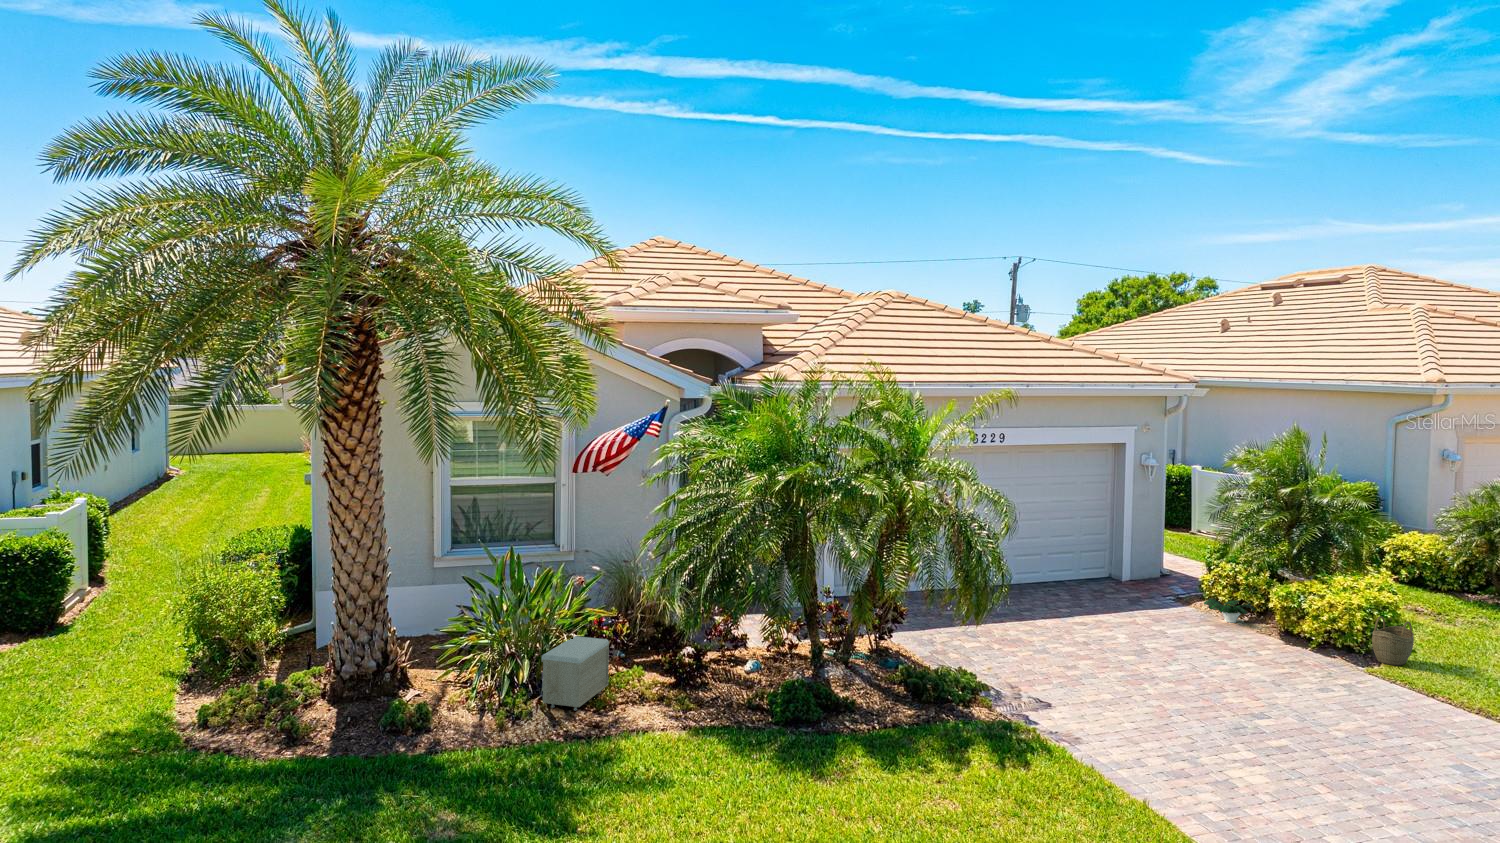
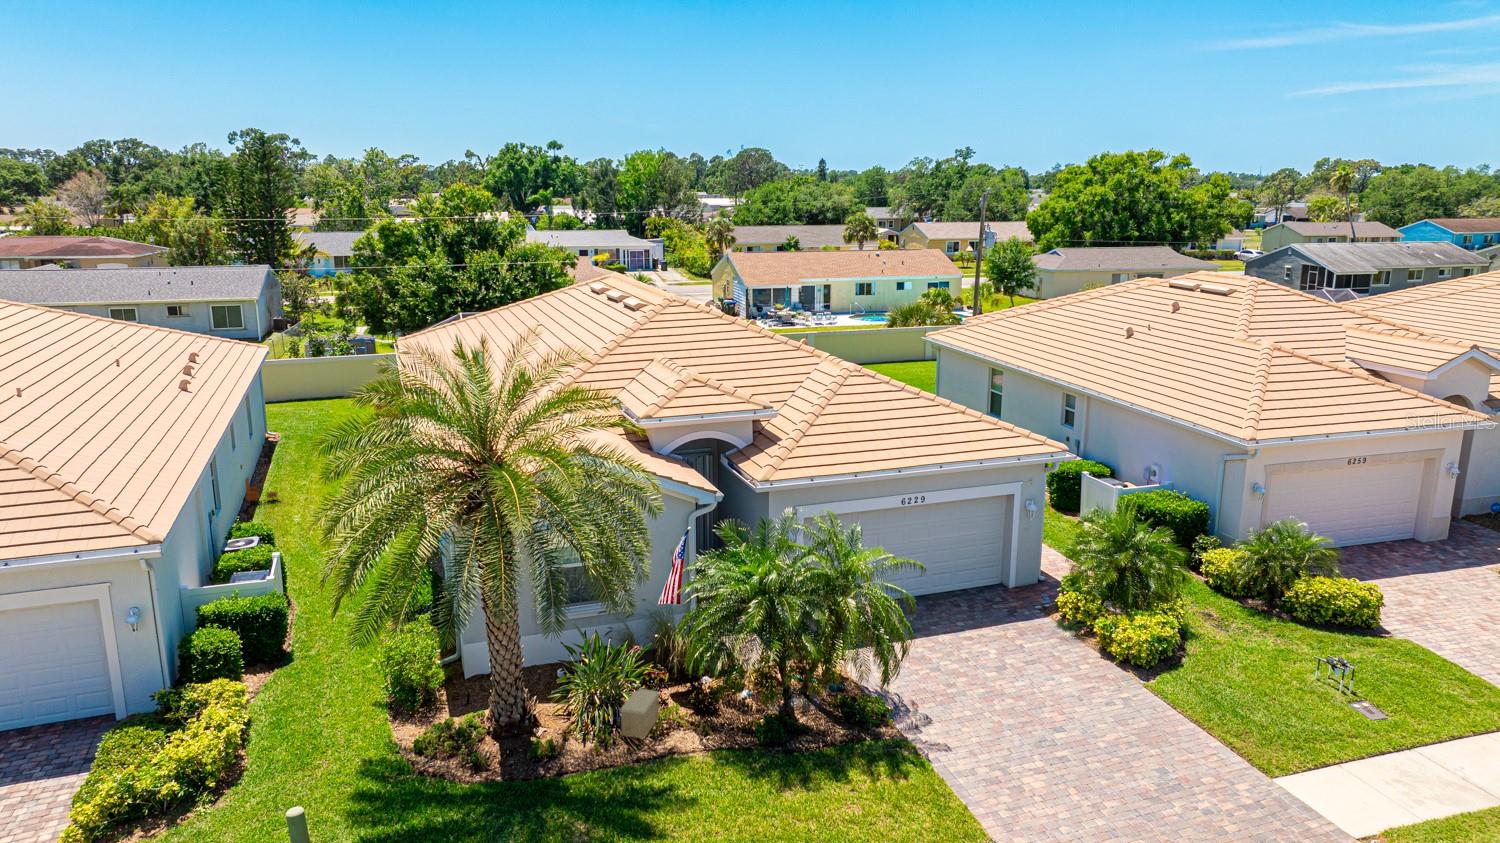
lounge chair: none [118,469,165,505] -> present [245,477,277,505]
woven basket: present [1372,616,1414,666] -> none [1149,647,1175,680]

